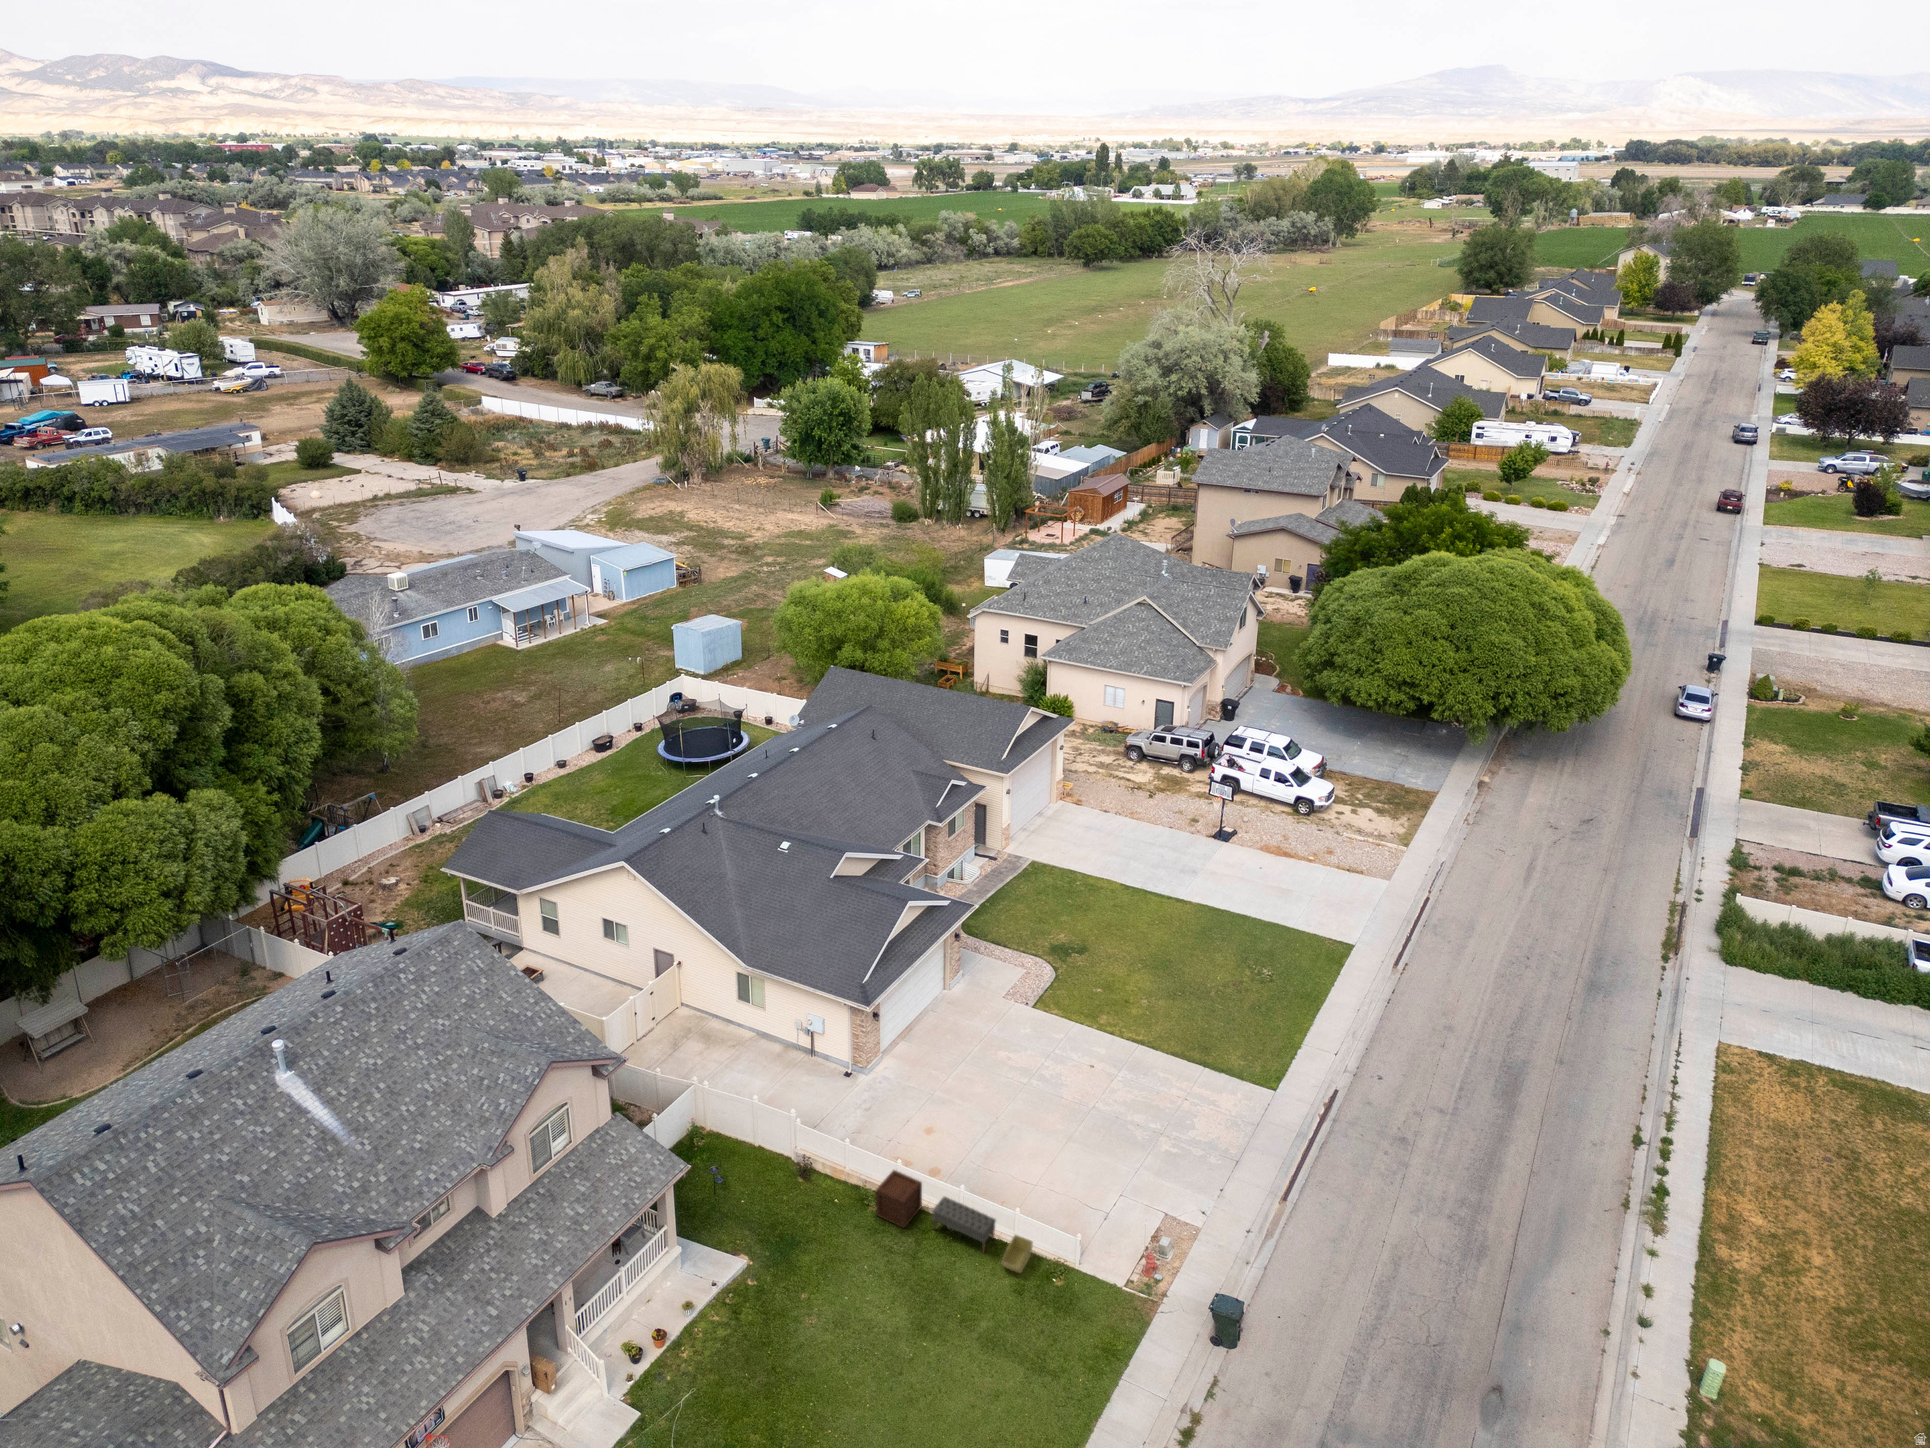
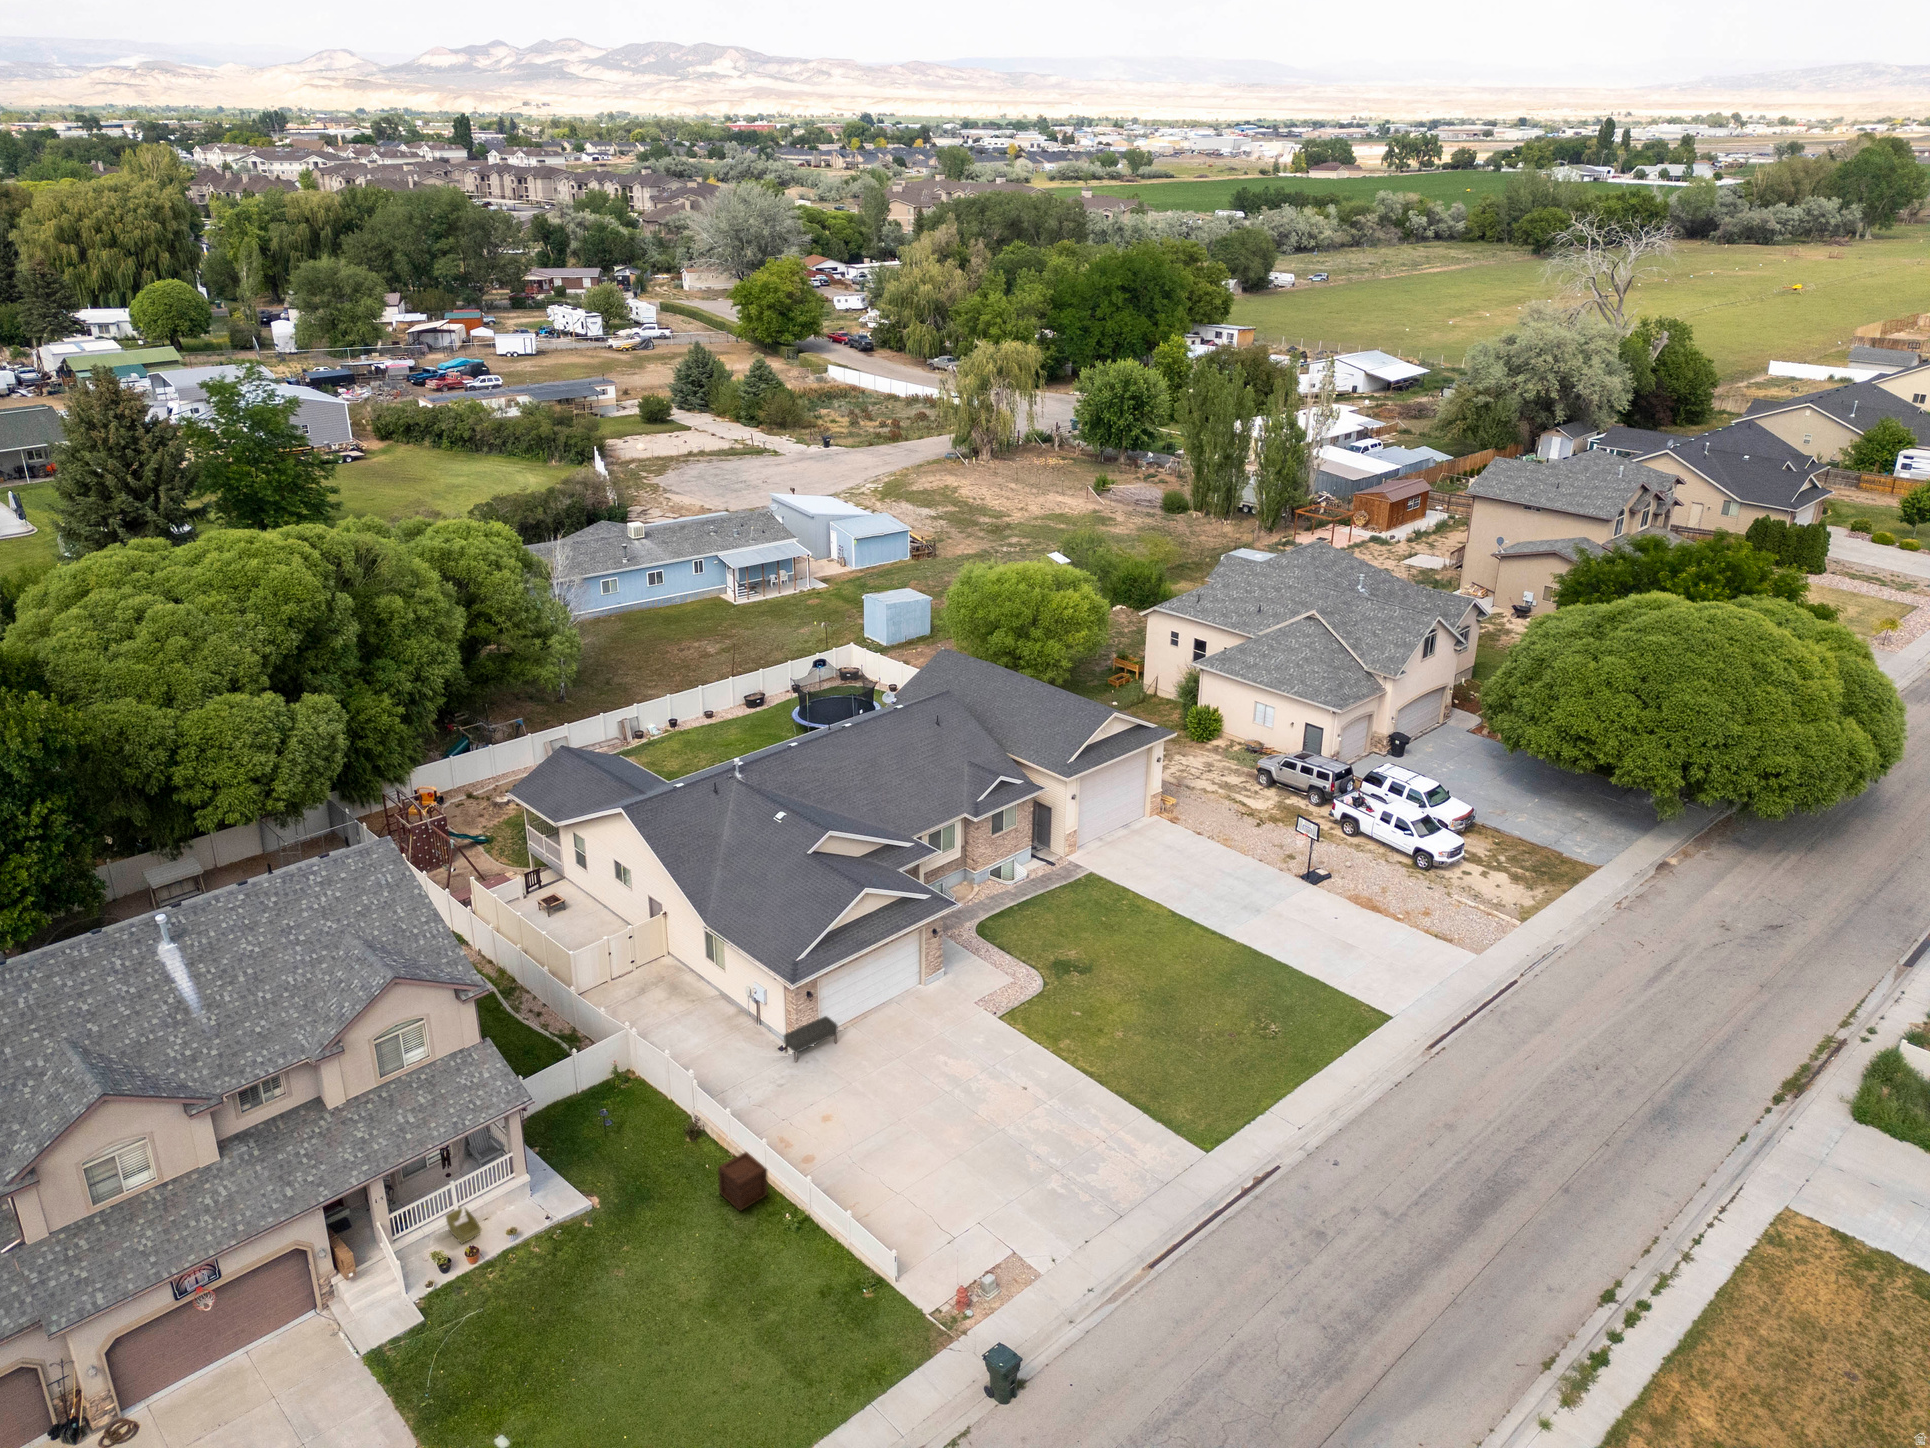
bench: present [933,1197,996,1252] -> present [784,1016,838,1061]
storage bin: present [1001,1235,1033,1273] -> present [446,1208,481,1244]

